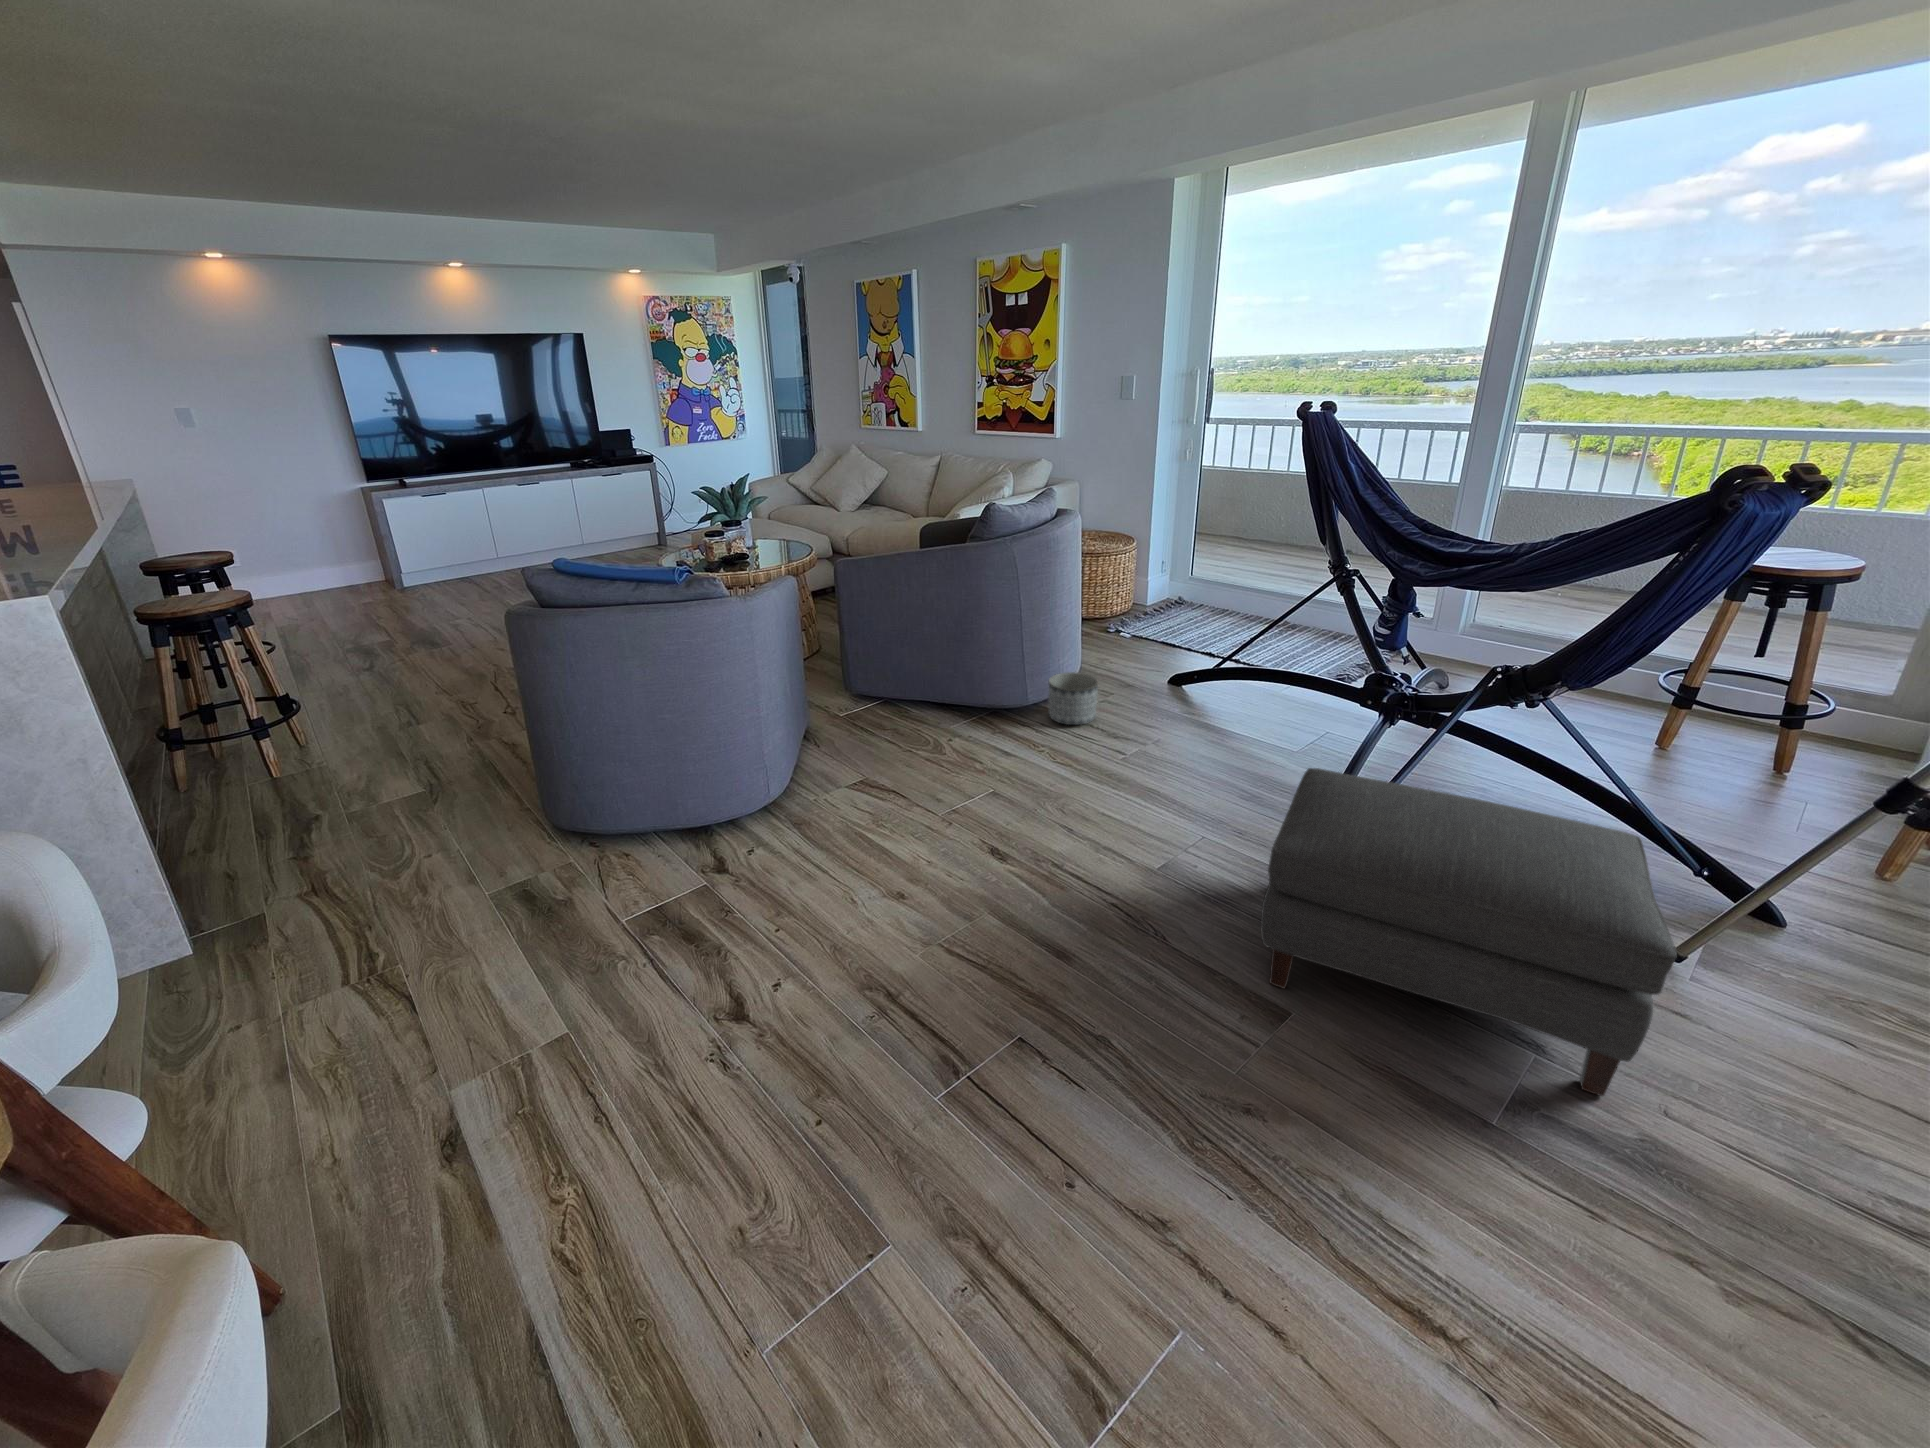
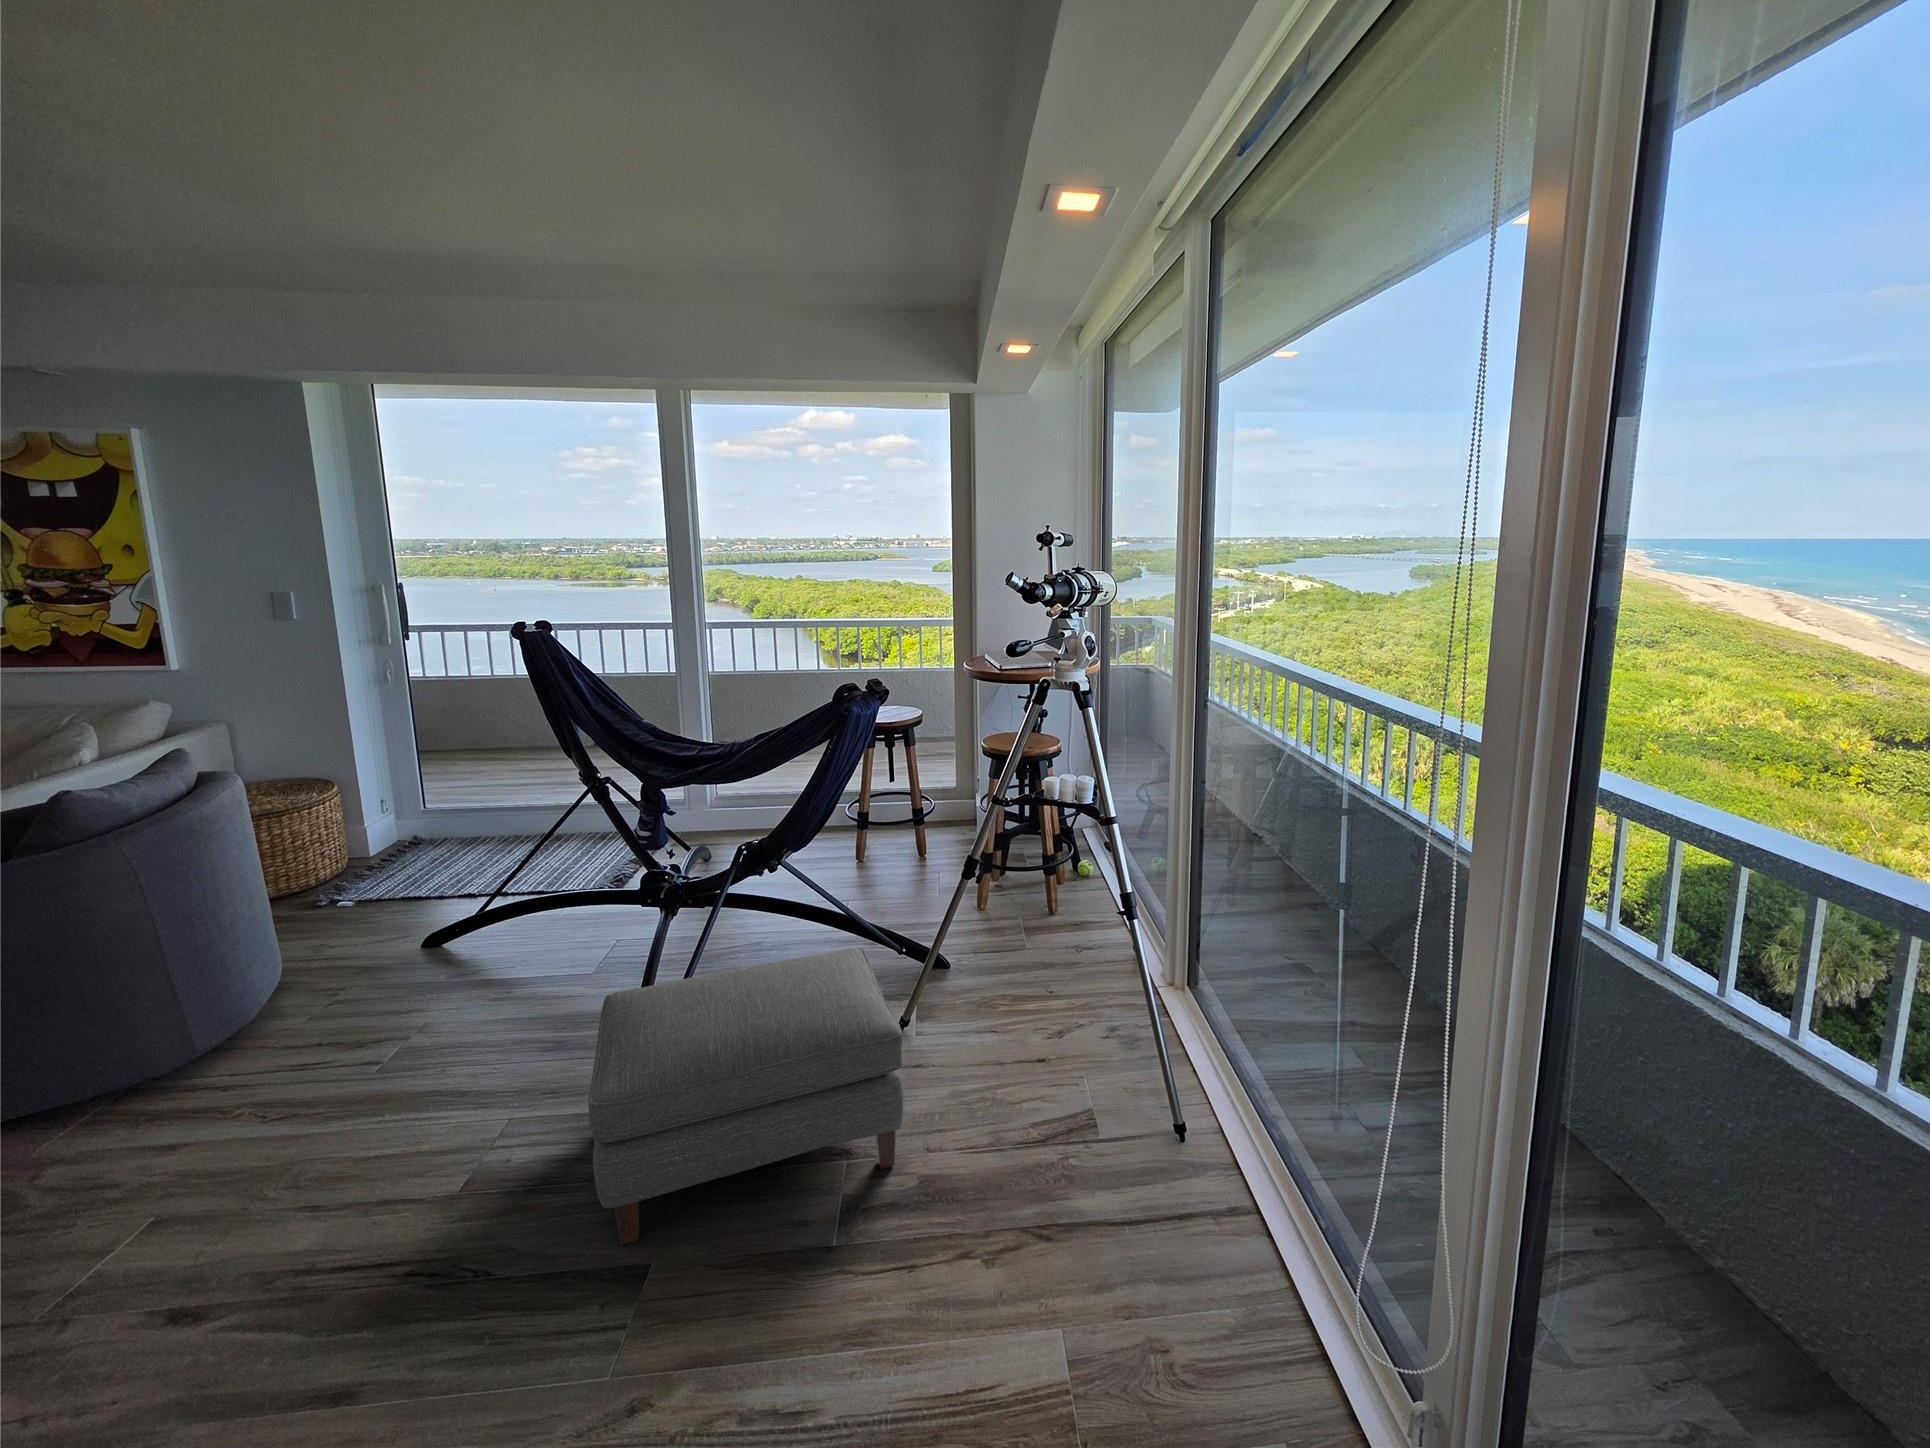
planter: present [1049,672,1098,725] -> none [230,977,322,1059]

